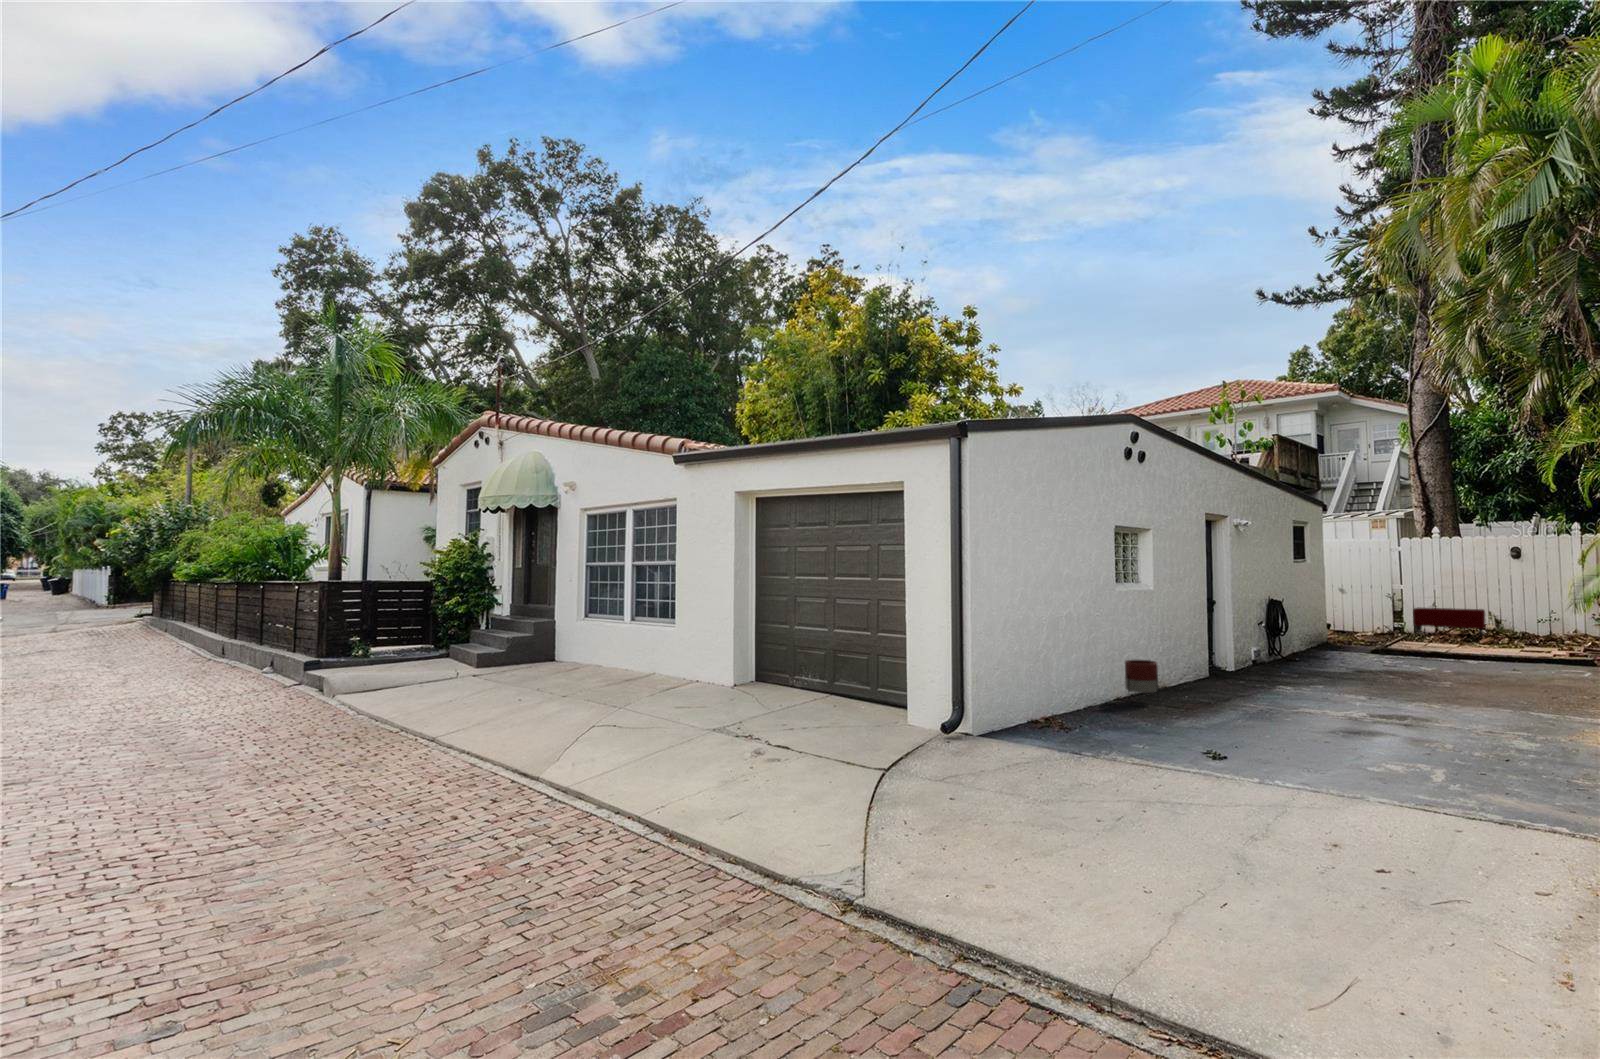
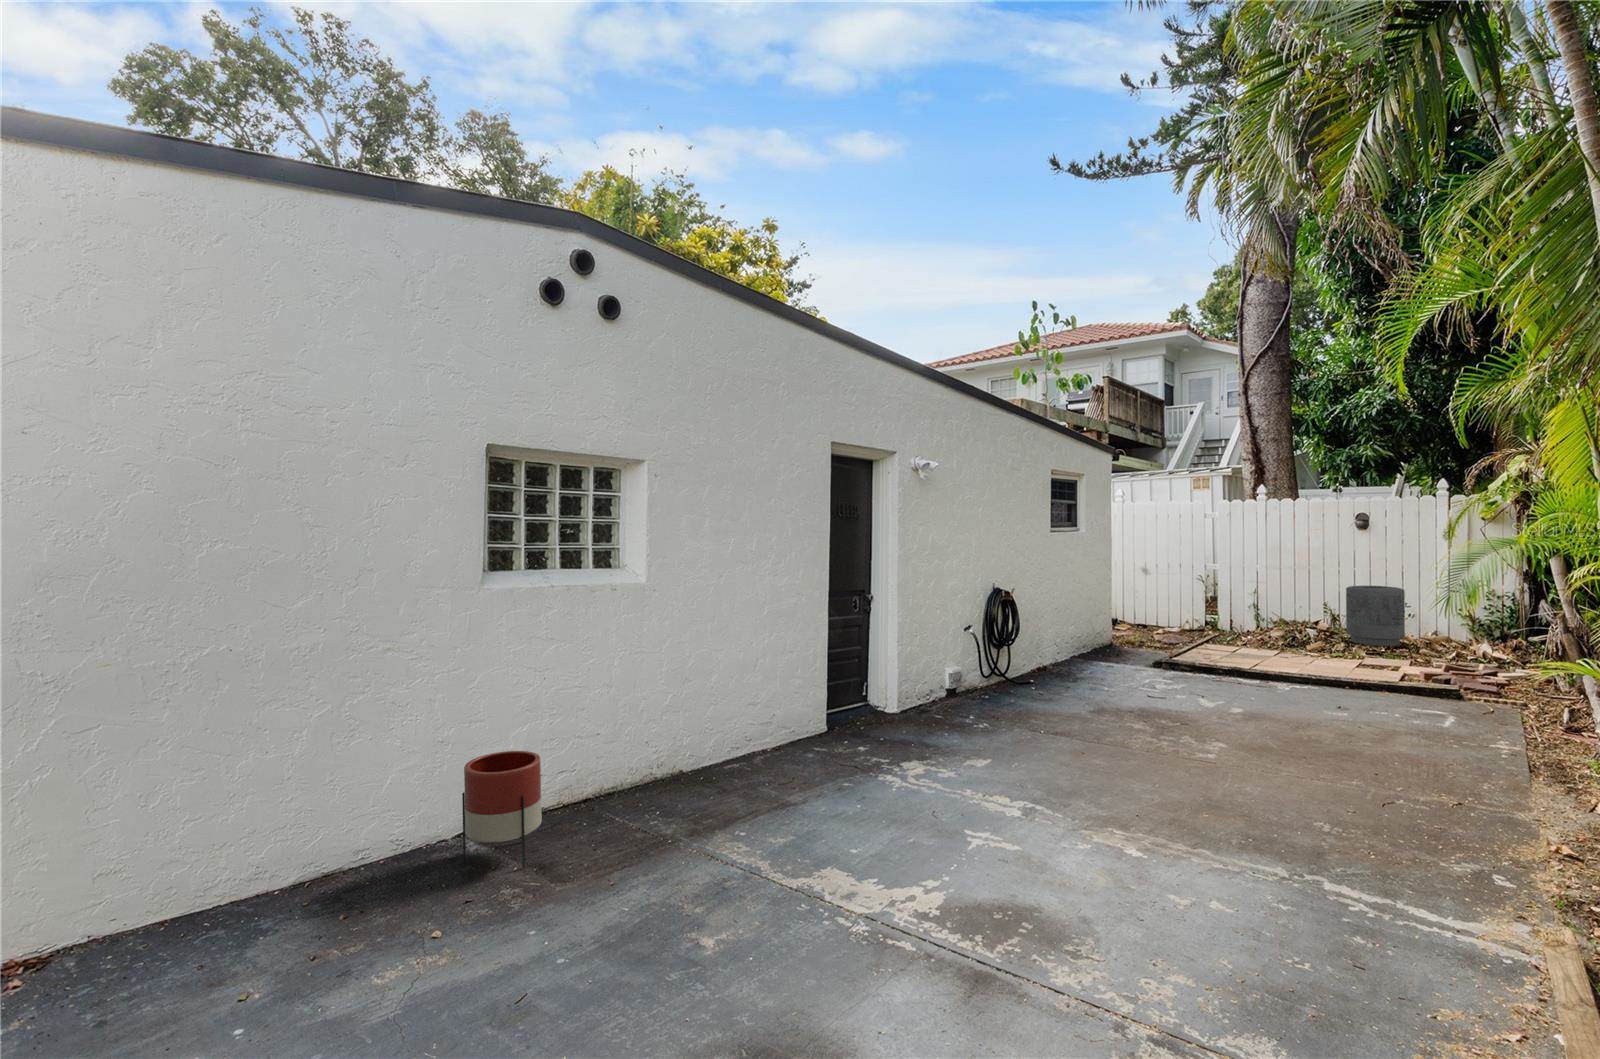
trash can: none [1507,599,1554,640] -> present [1346,586,1405,646]
bench: present [1413,607,1485,636] -> none [1226,595,1318,639]

